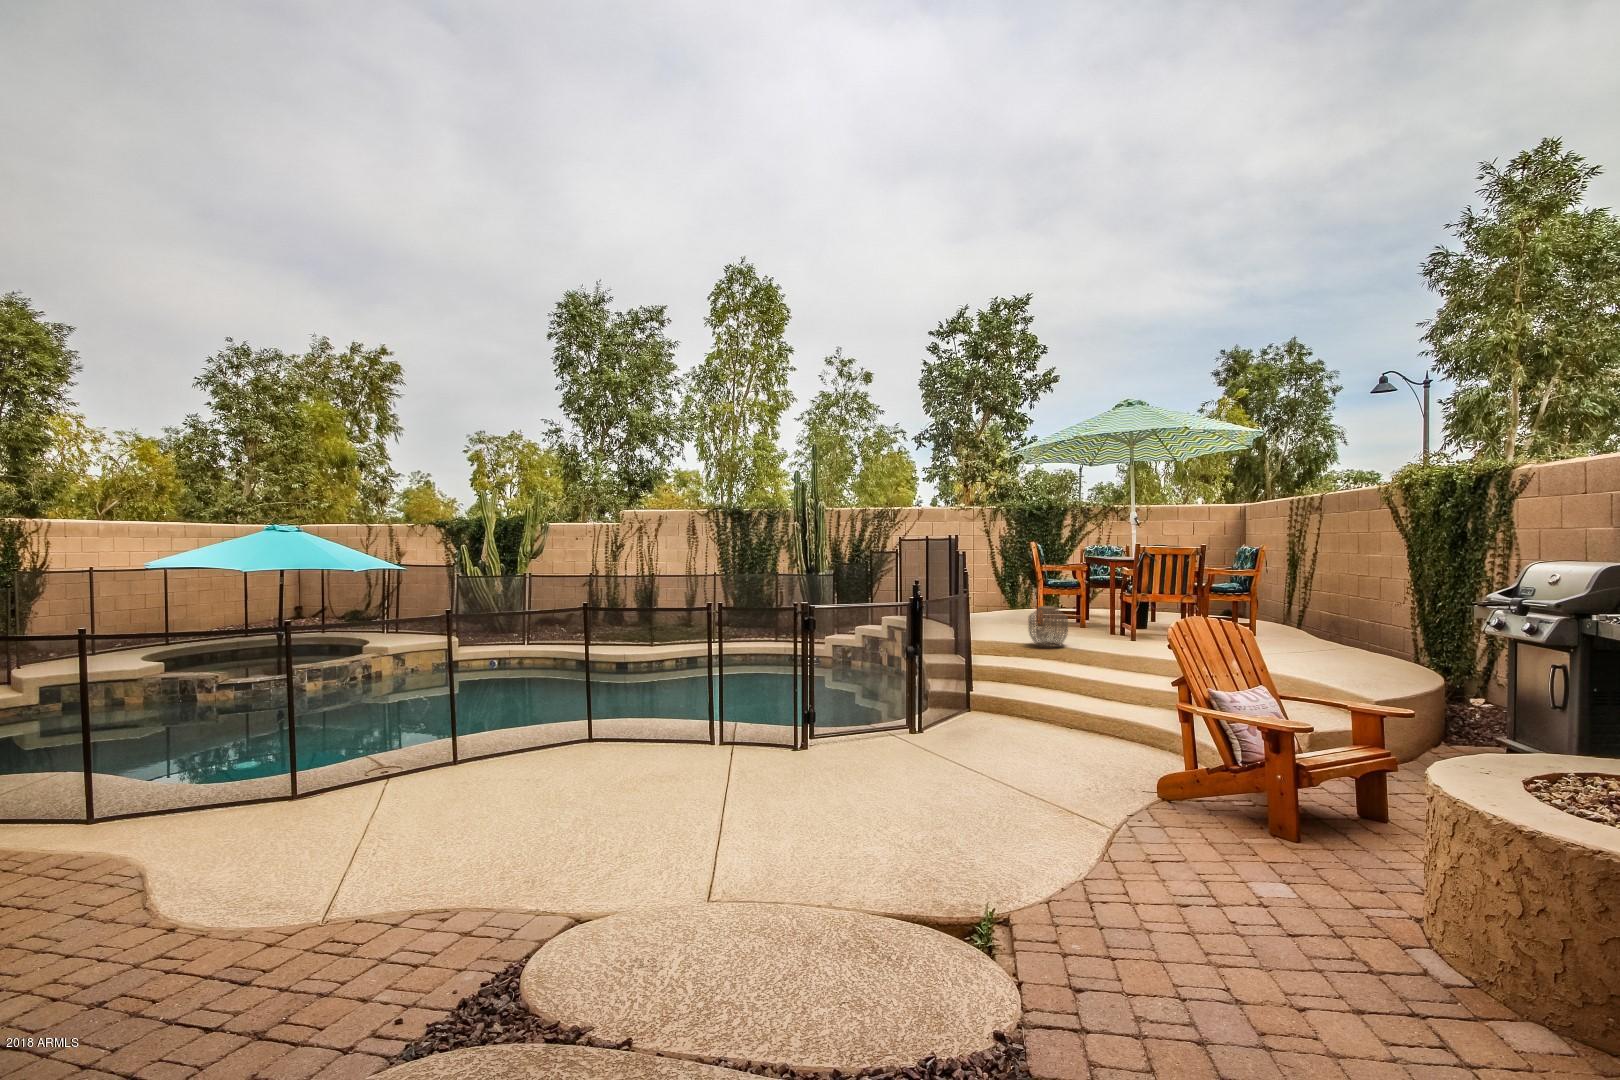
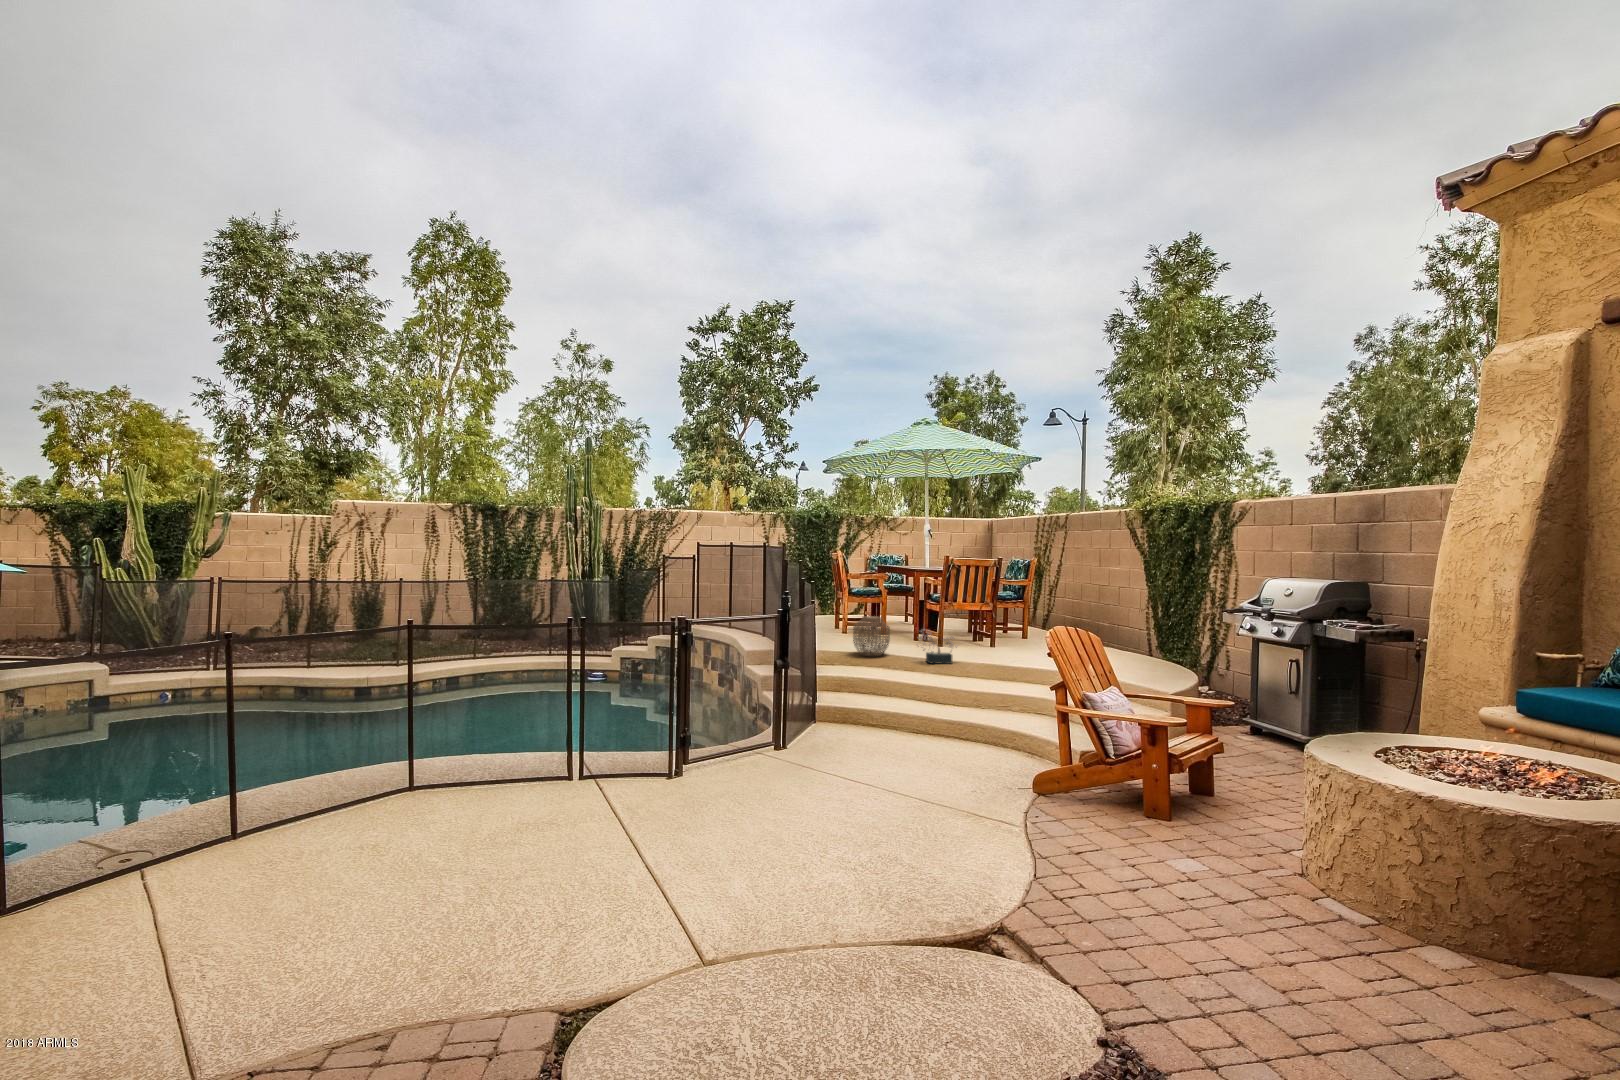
decorative plant: none [1091,619,1139,657] -> present [920,629,957,664]

